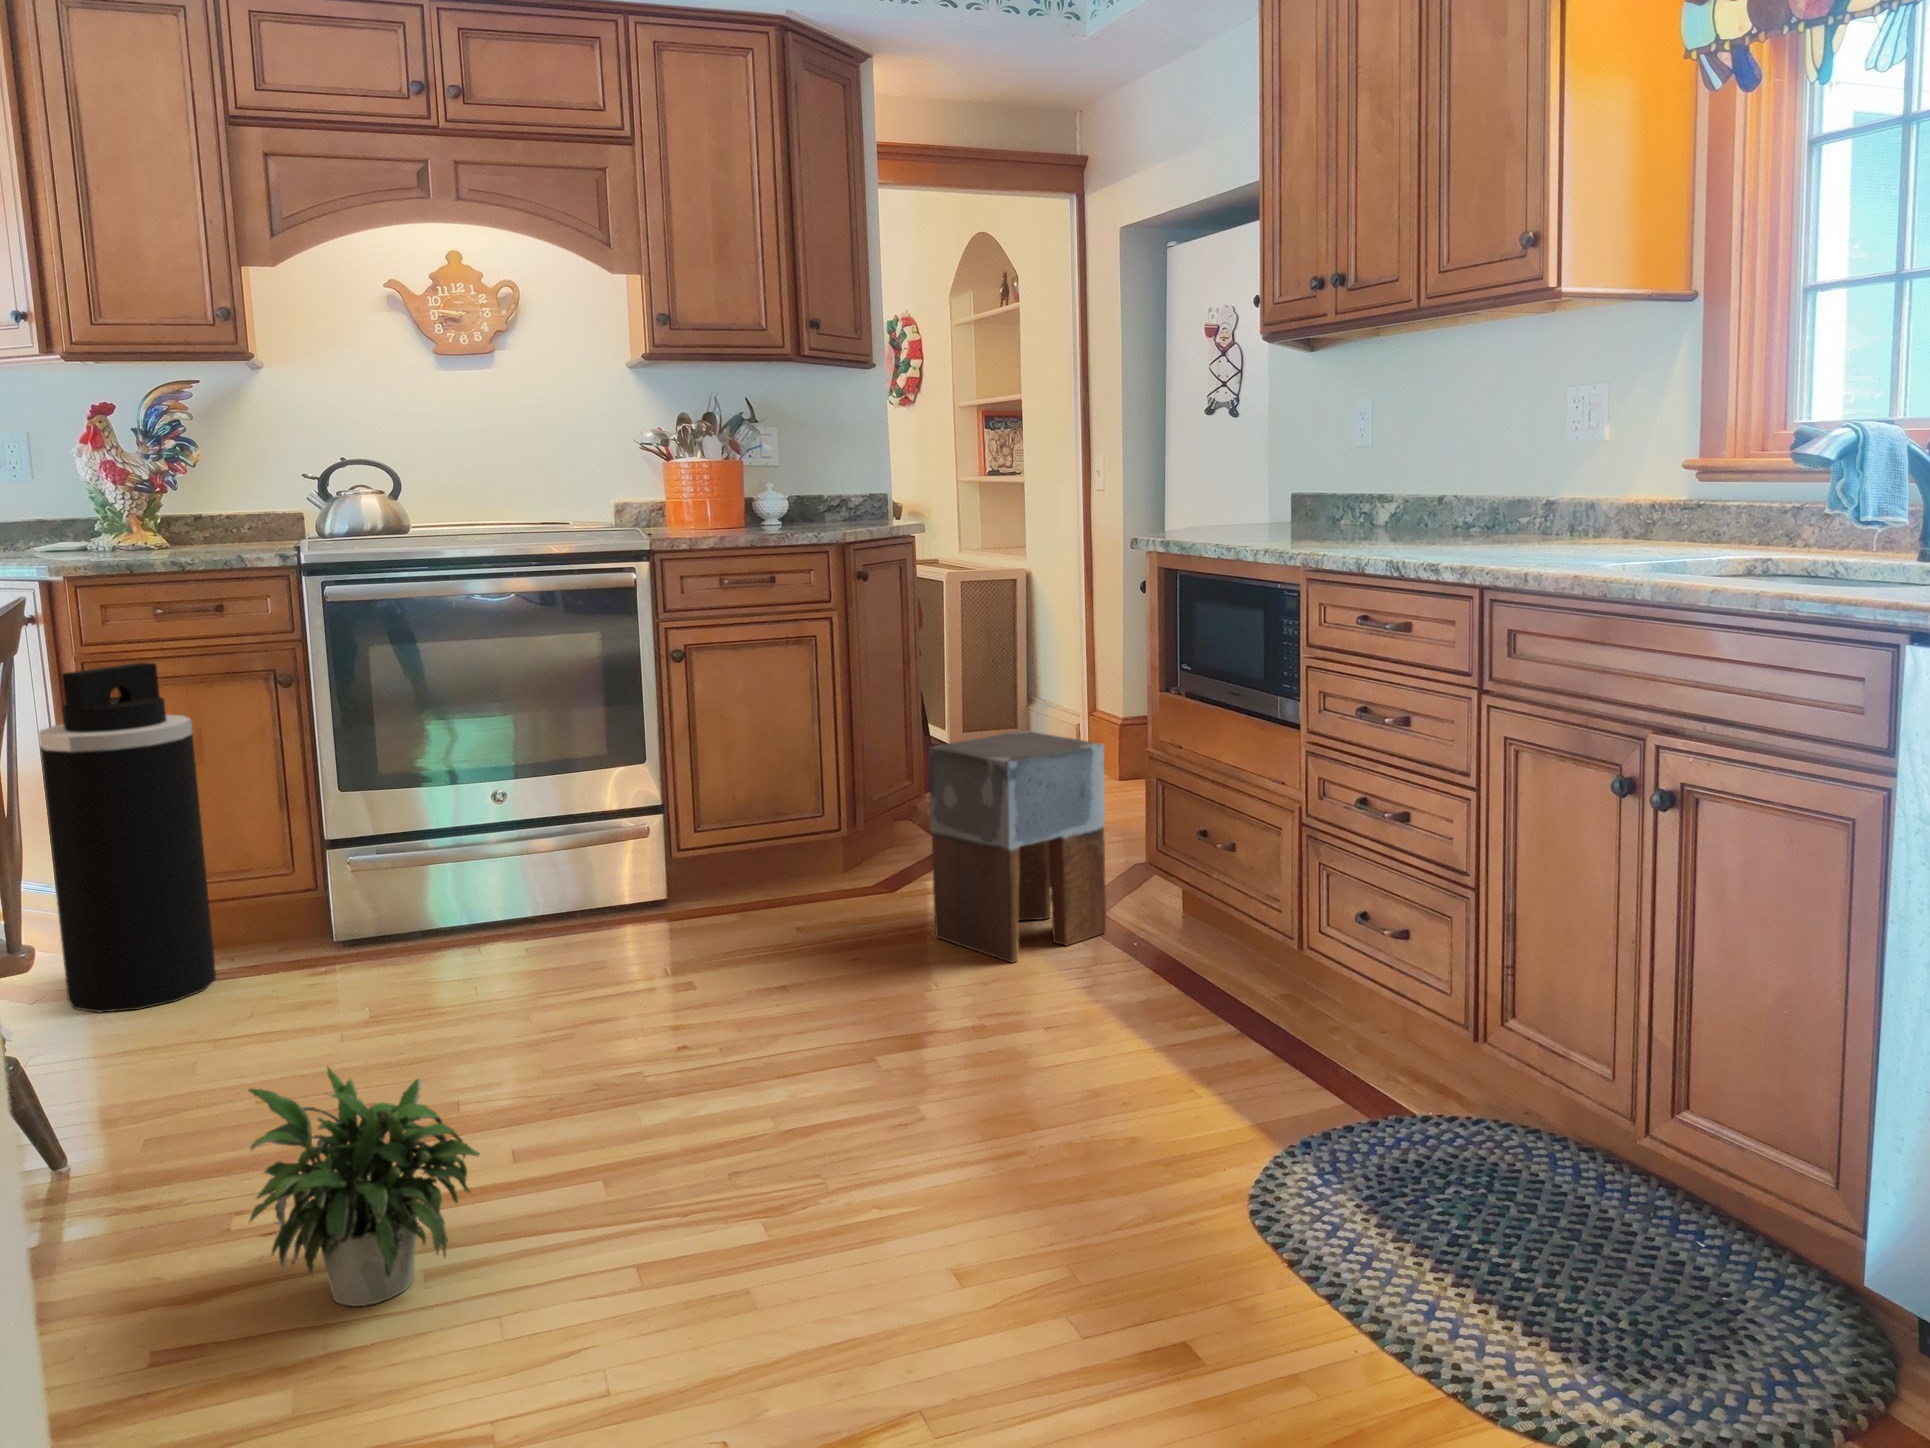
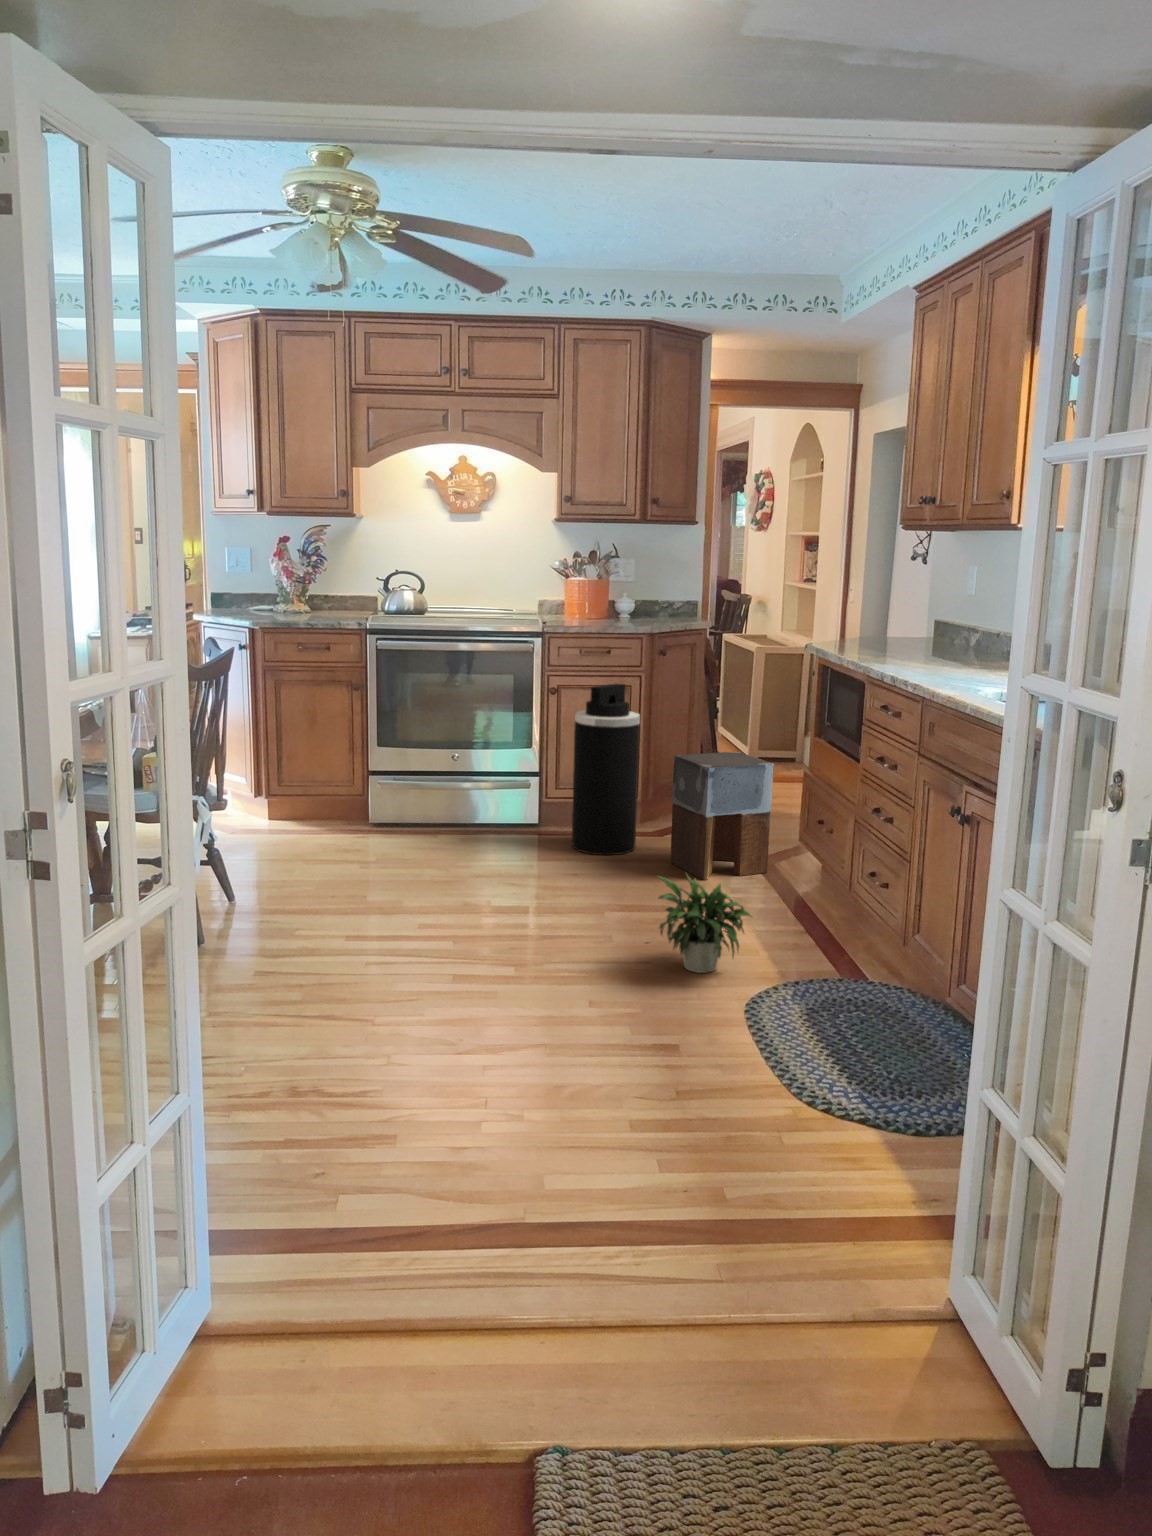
trash can: present [39,662,216,1012] -> present [572,684,640,855]
potted plant: present [249,1068,479,1306] -> present [658,874,752,973]

